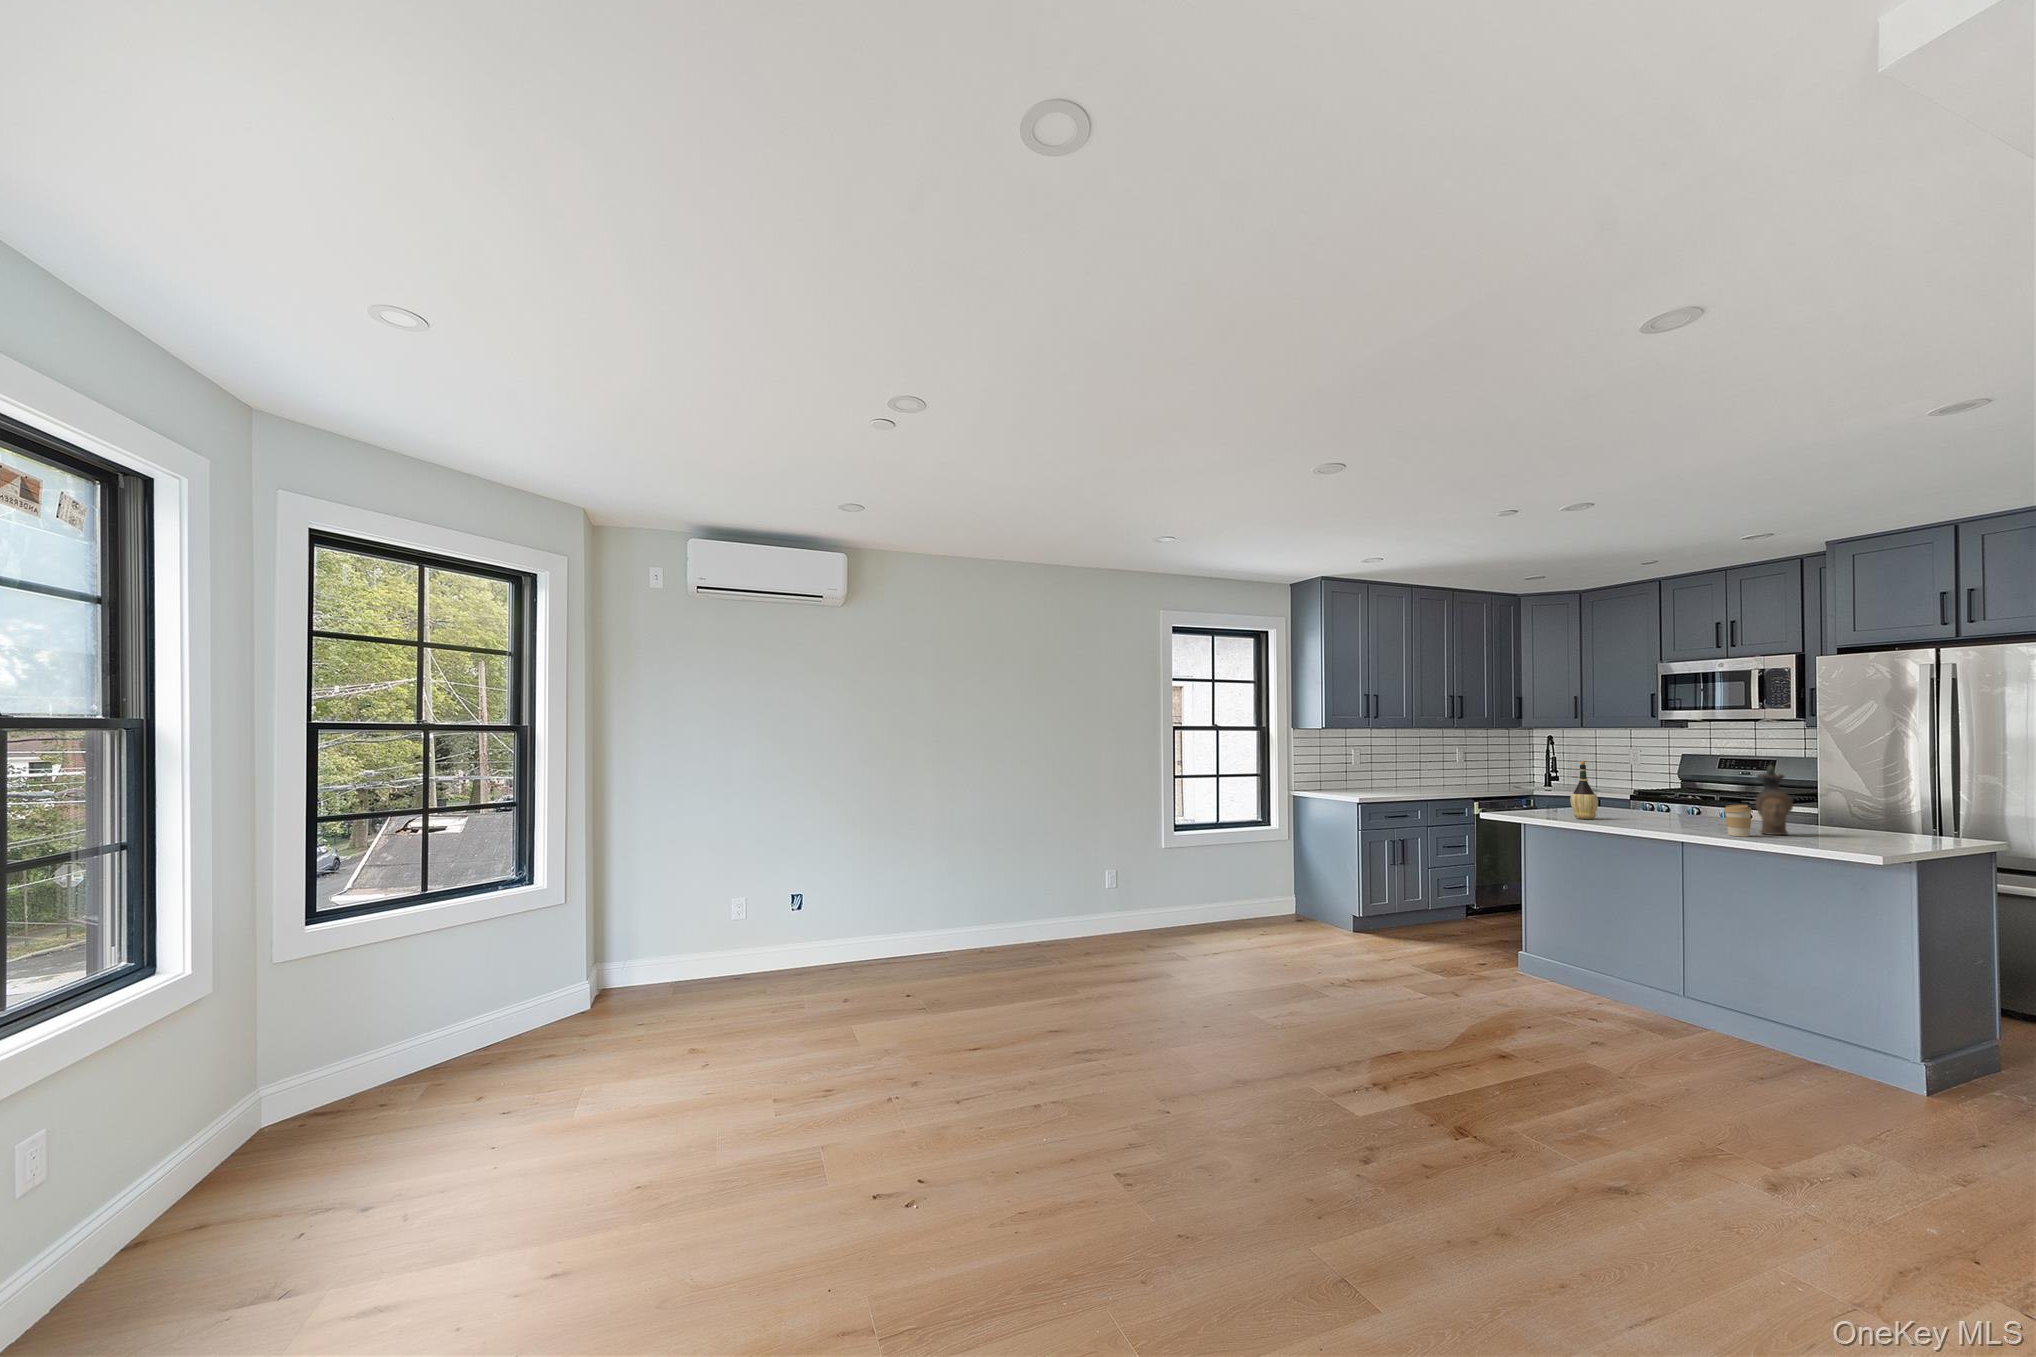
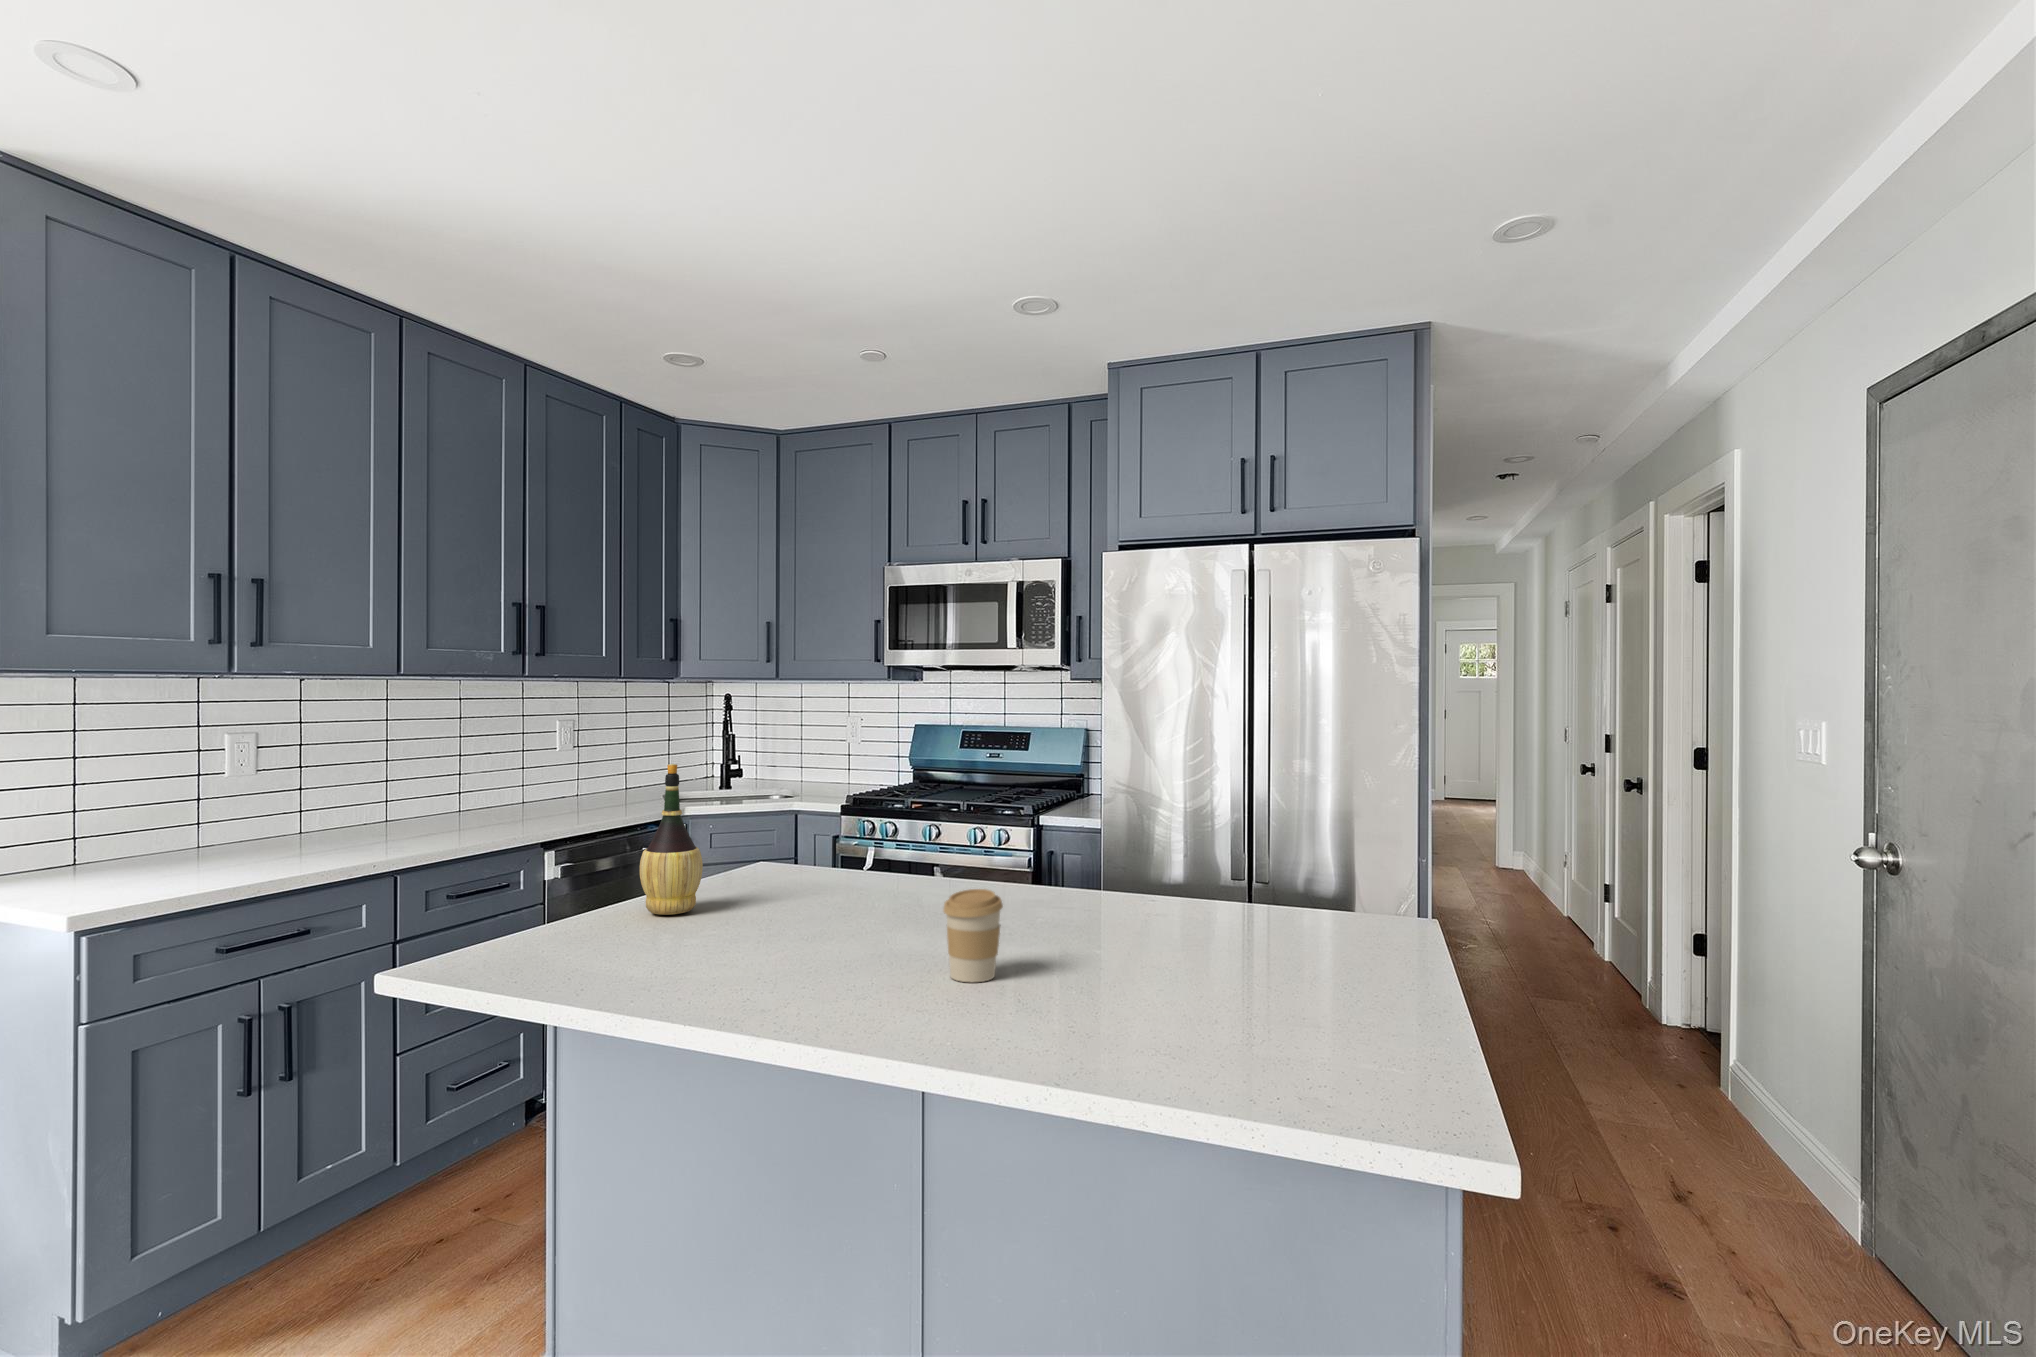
ceramic pitcher: present [1756,765,1793,835] -> none [1010,773,1082,952]

